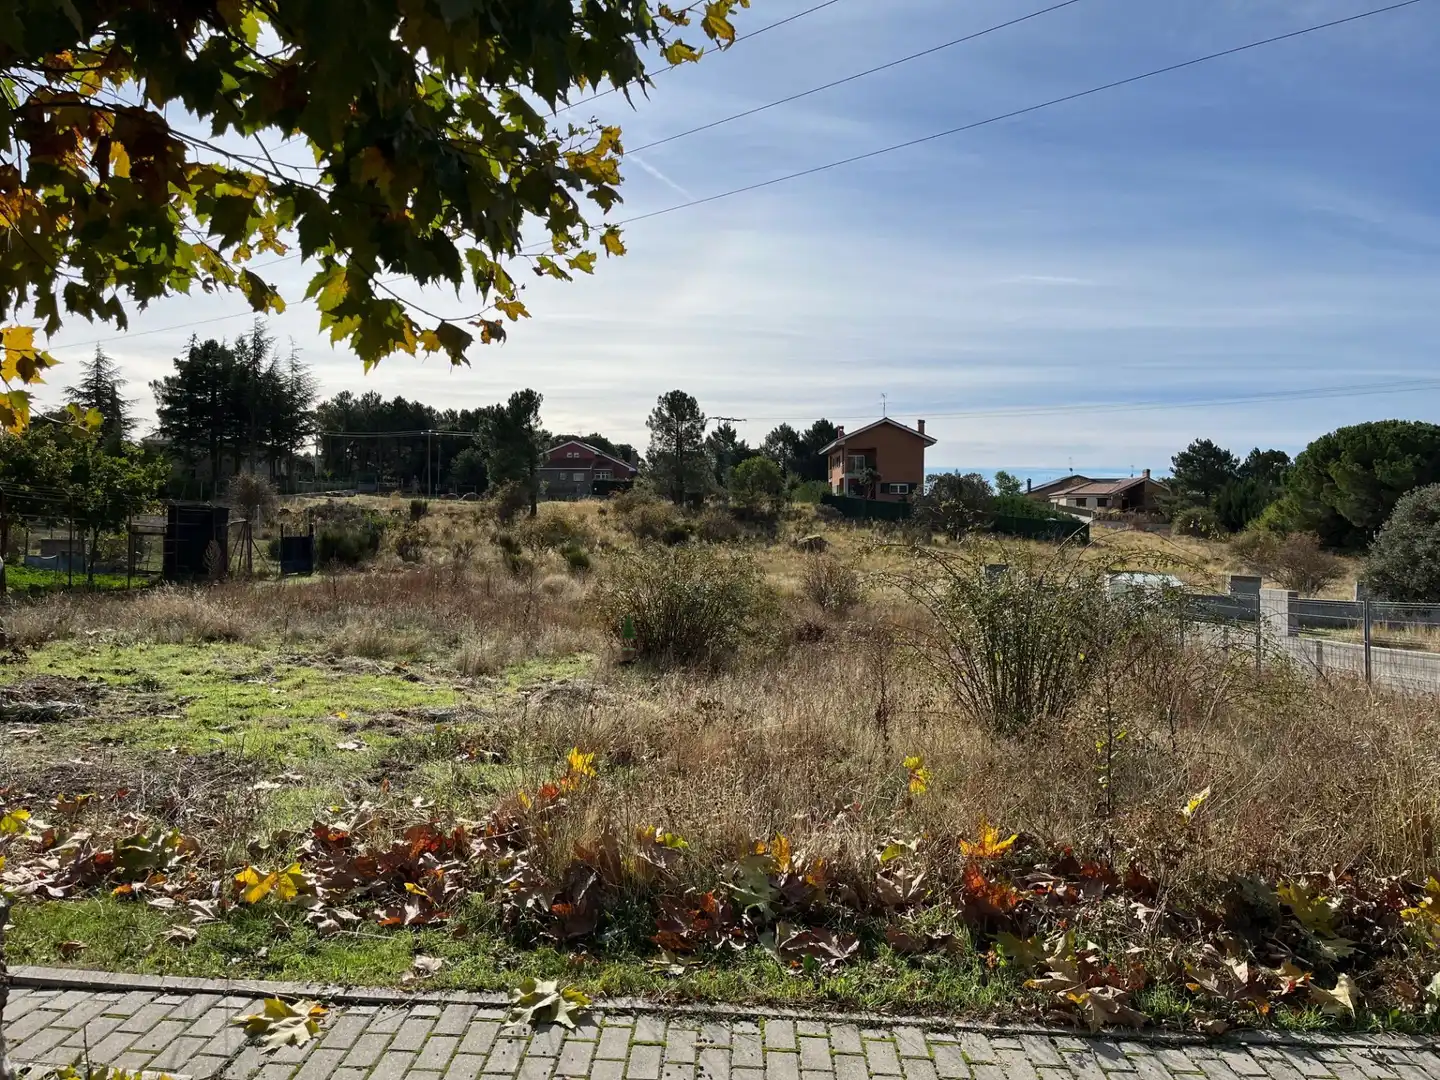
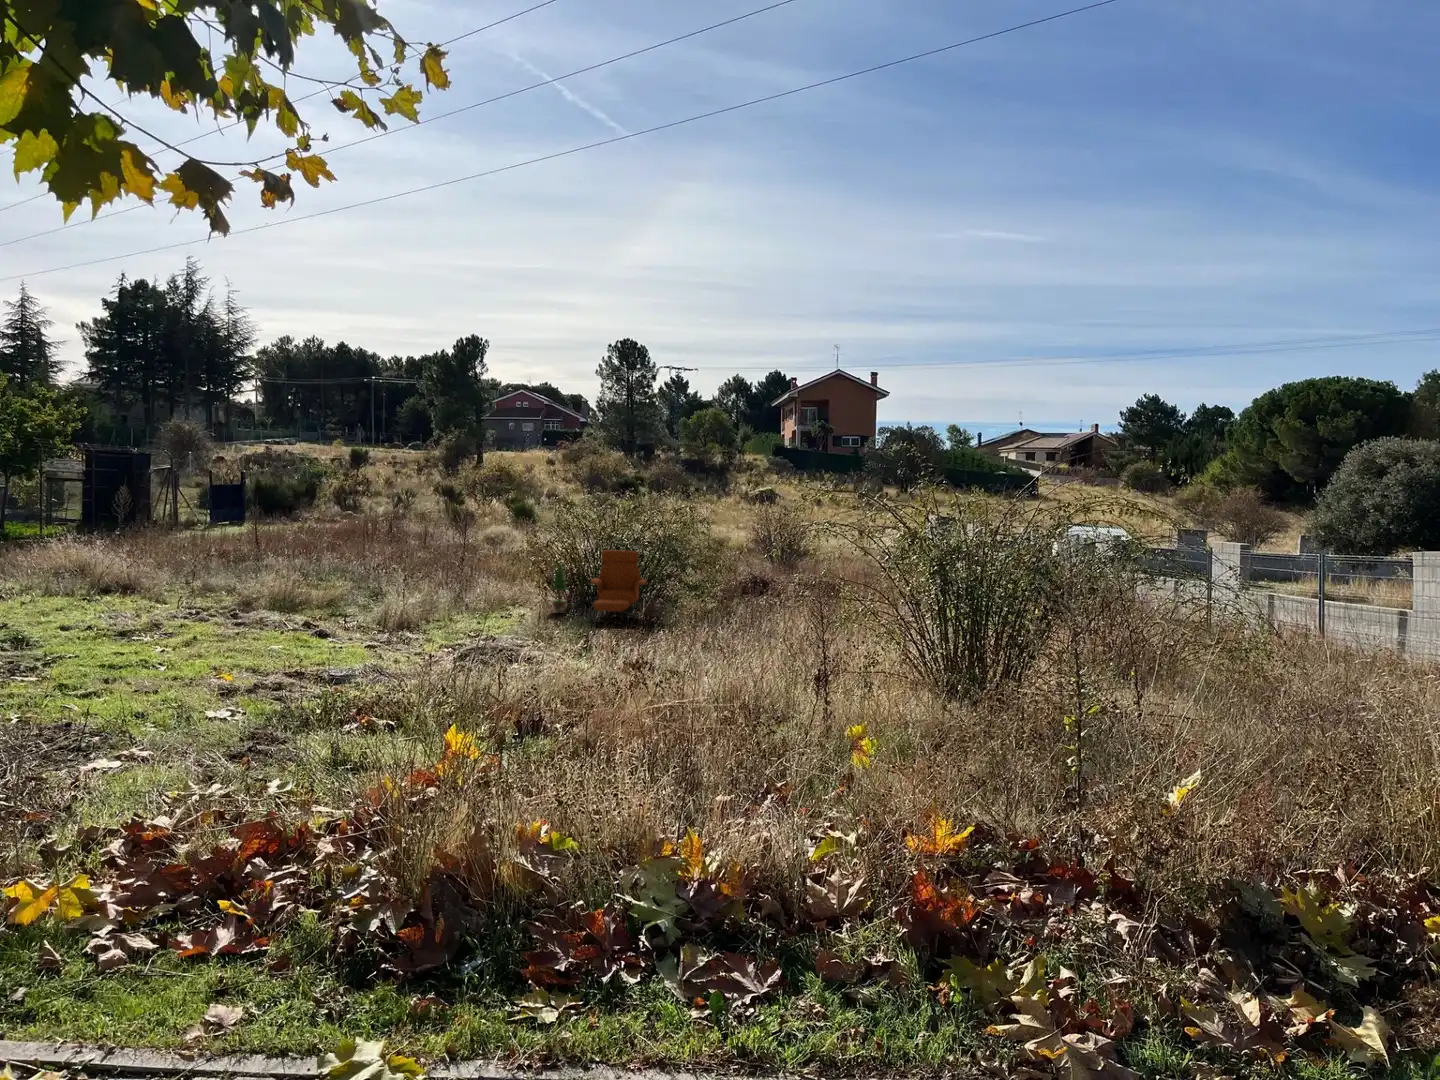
lounge chair: none [658,601,712,674] -> present [591,550,647,626]

